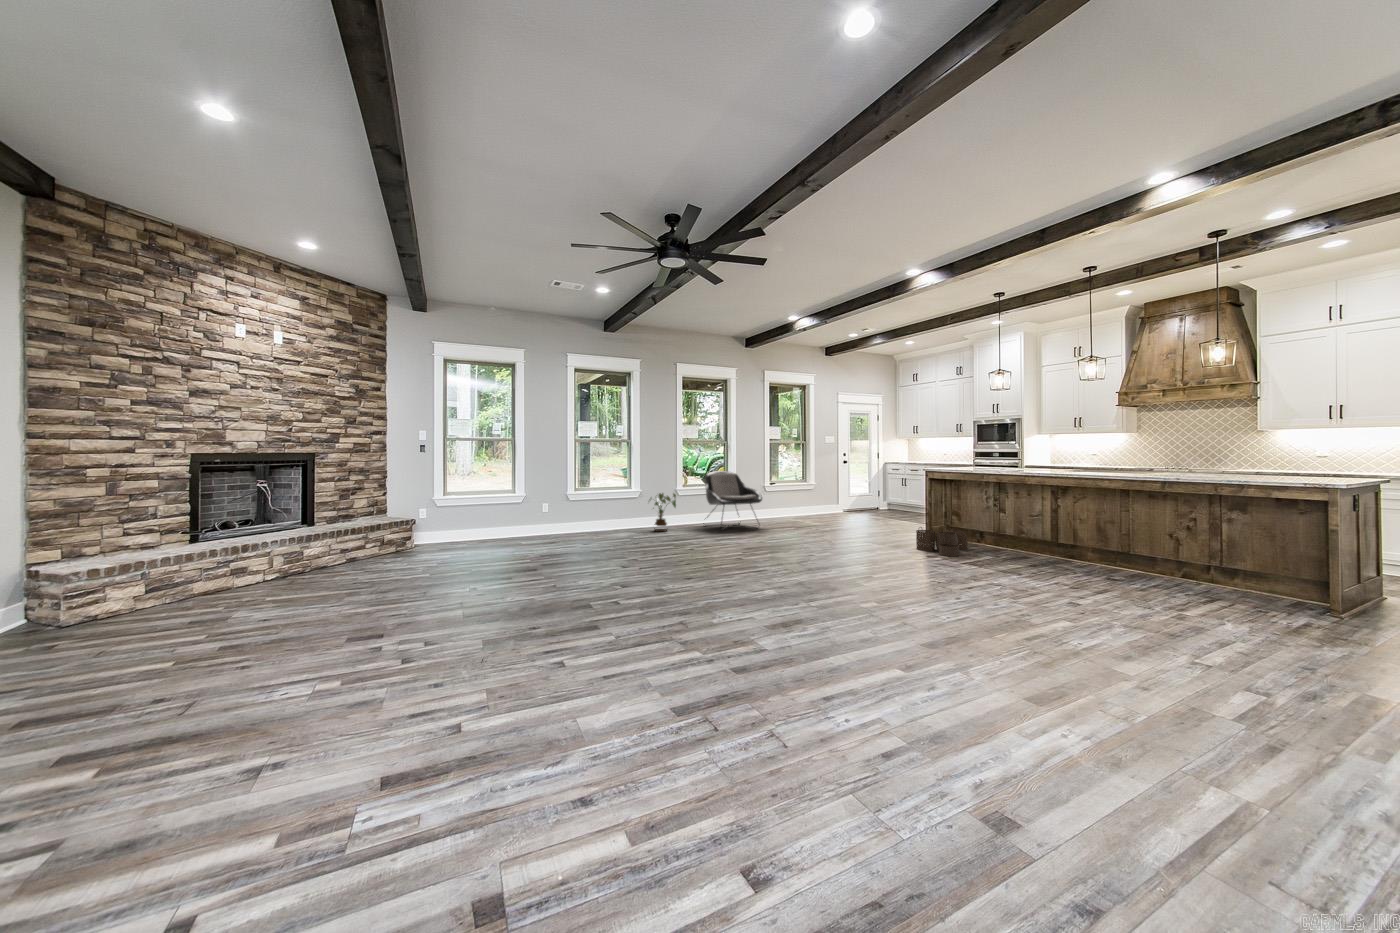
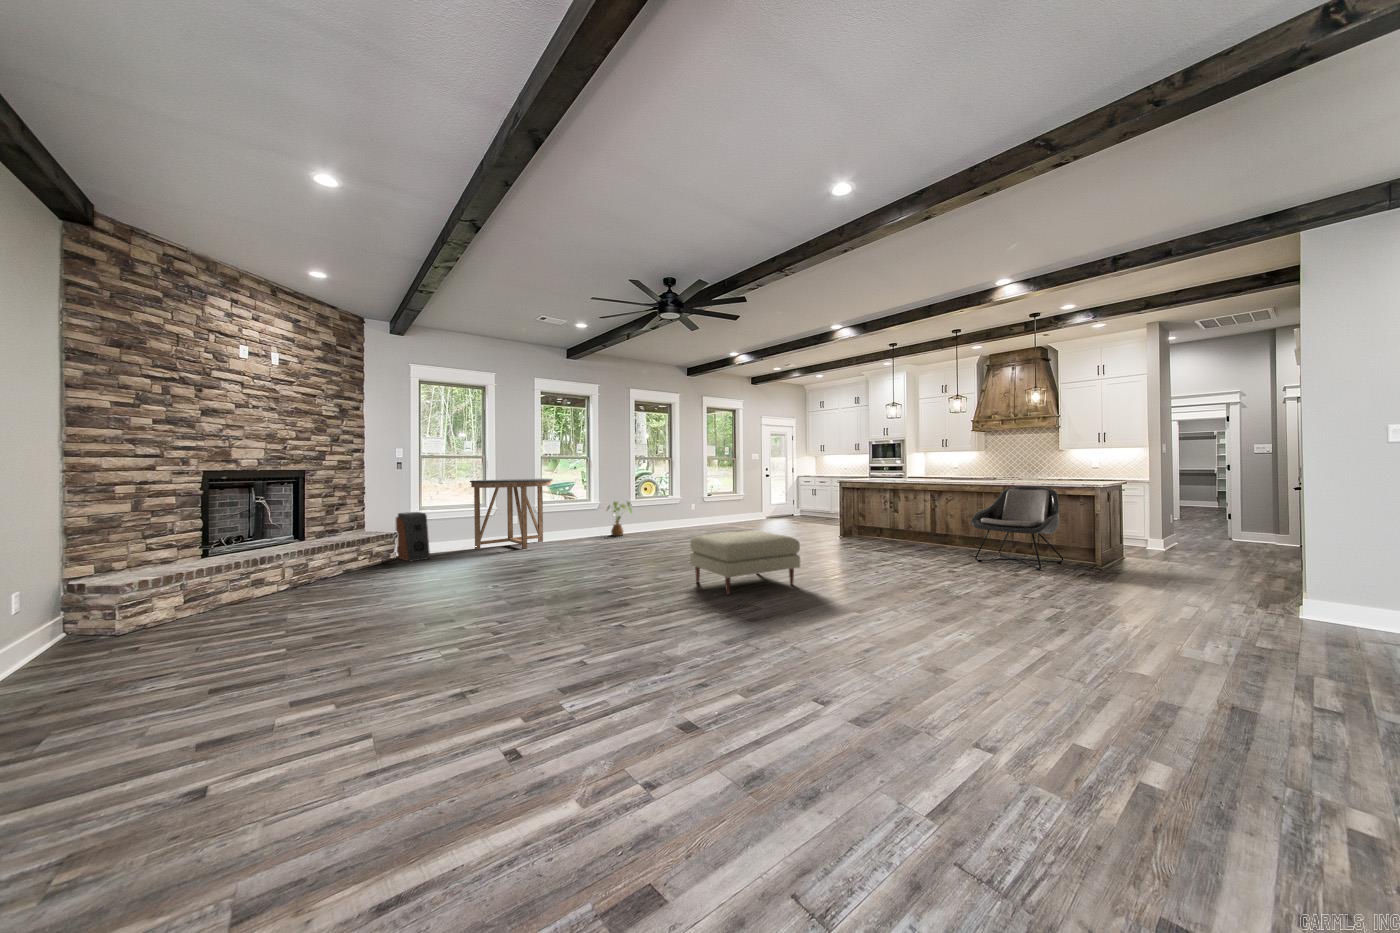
console table: none [495,466,585,543] -> present [470,478,553,549]
lounge chair: present [703,471,762,531] -> present [971,486,1063,570]
speaker: none [417,500,446,552] -> present [396,512,430,561]
woven basket: present [916,527,968,557] -> none [835,523,871,545]
ottoman: none [690,535,828,620] -> present [690,531,800,595]

